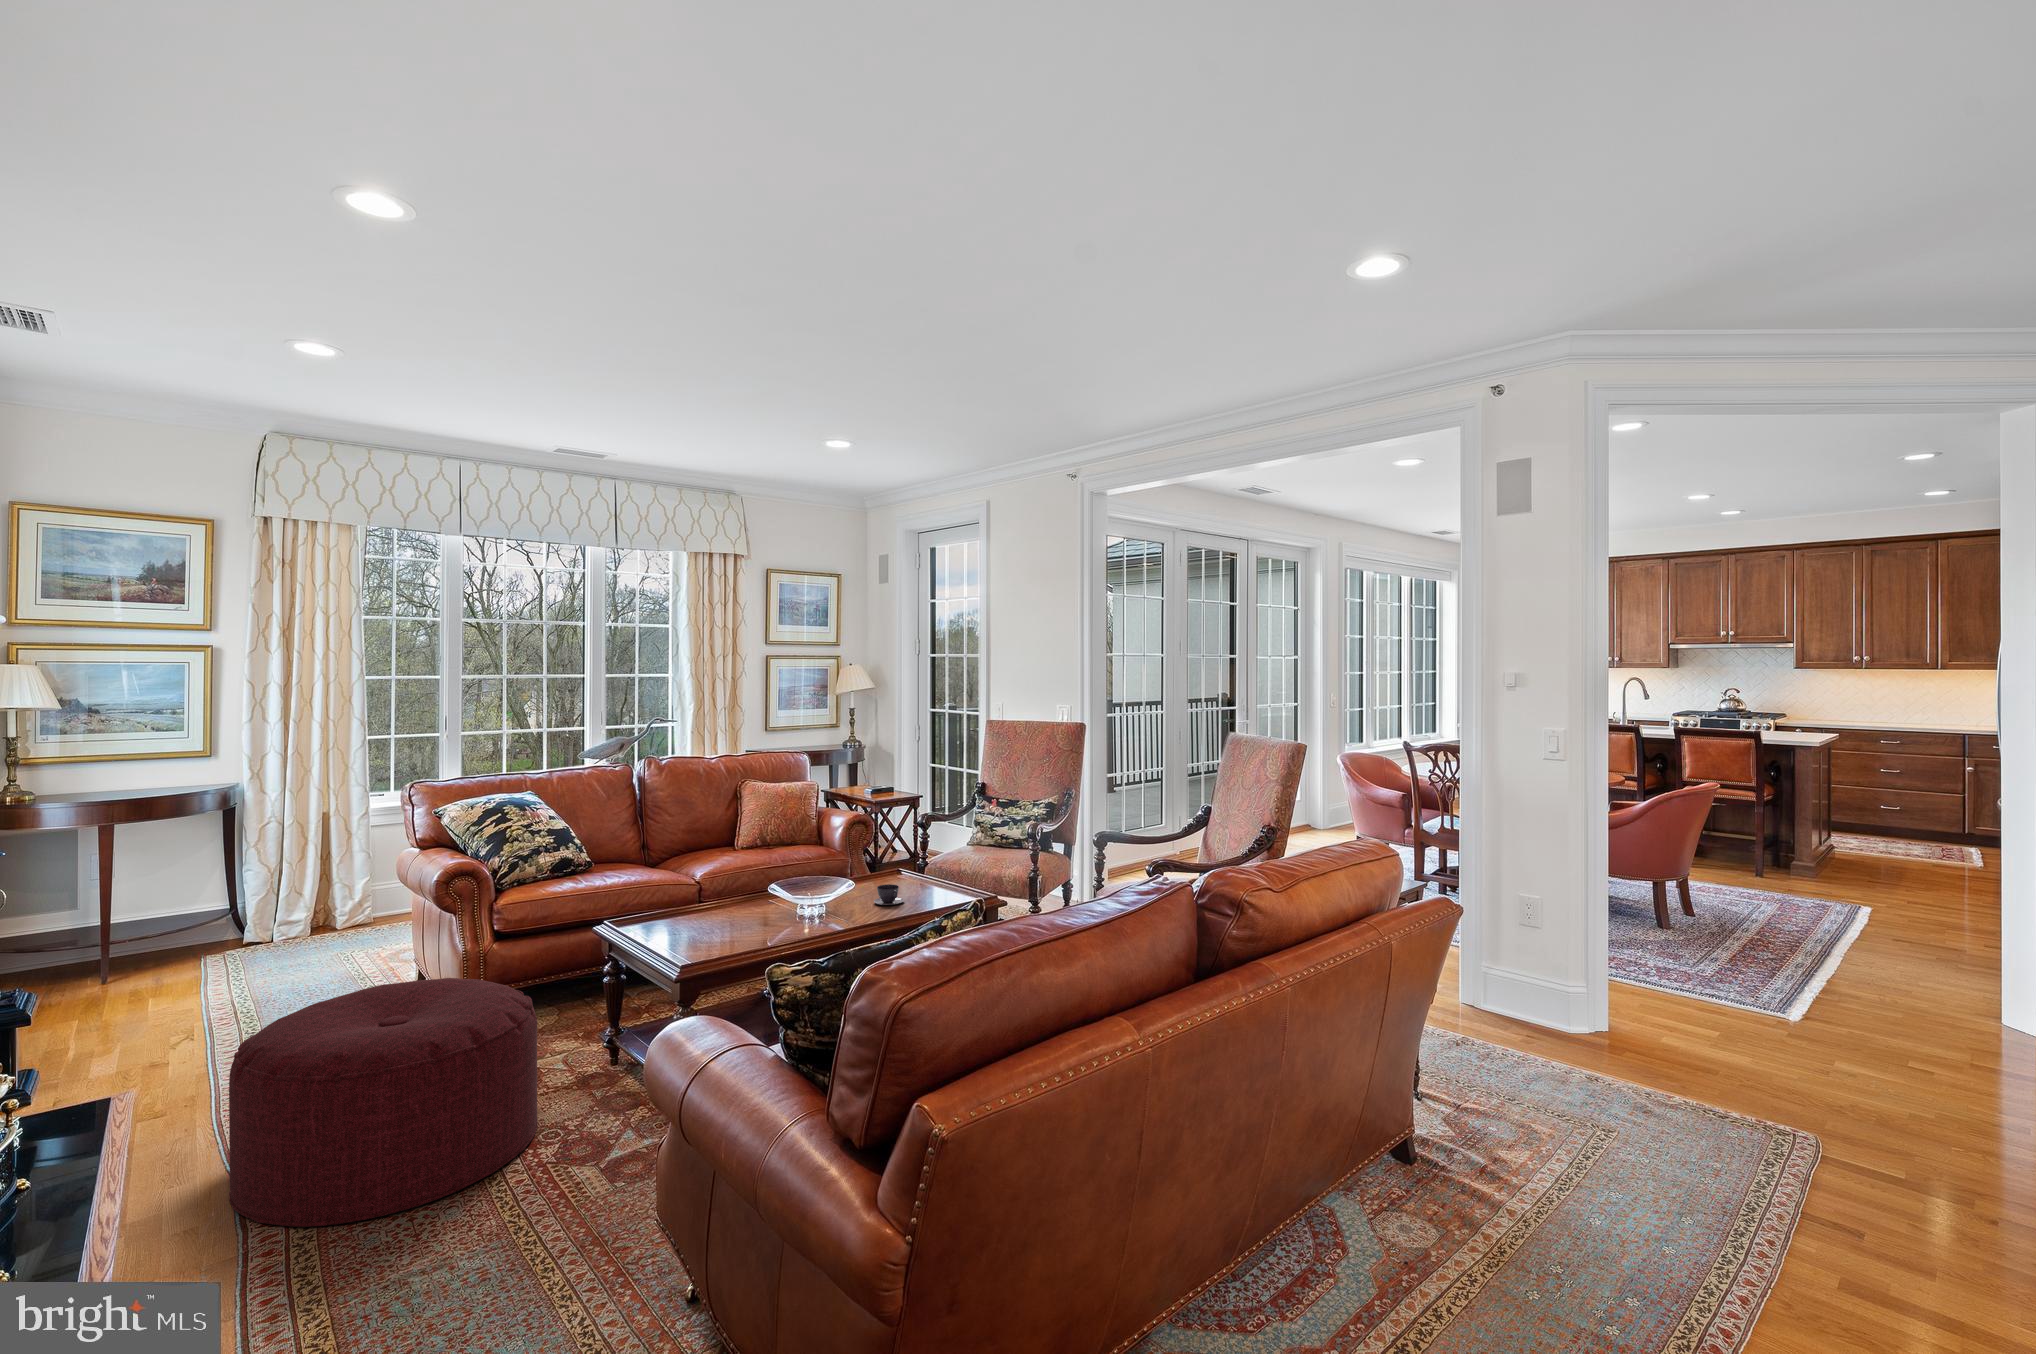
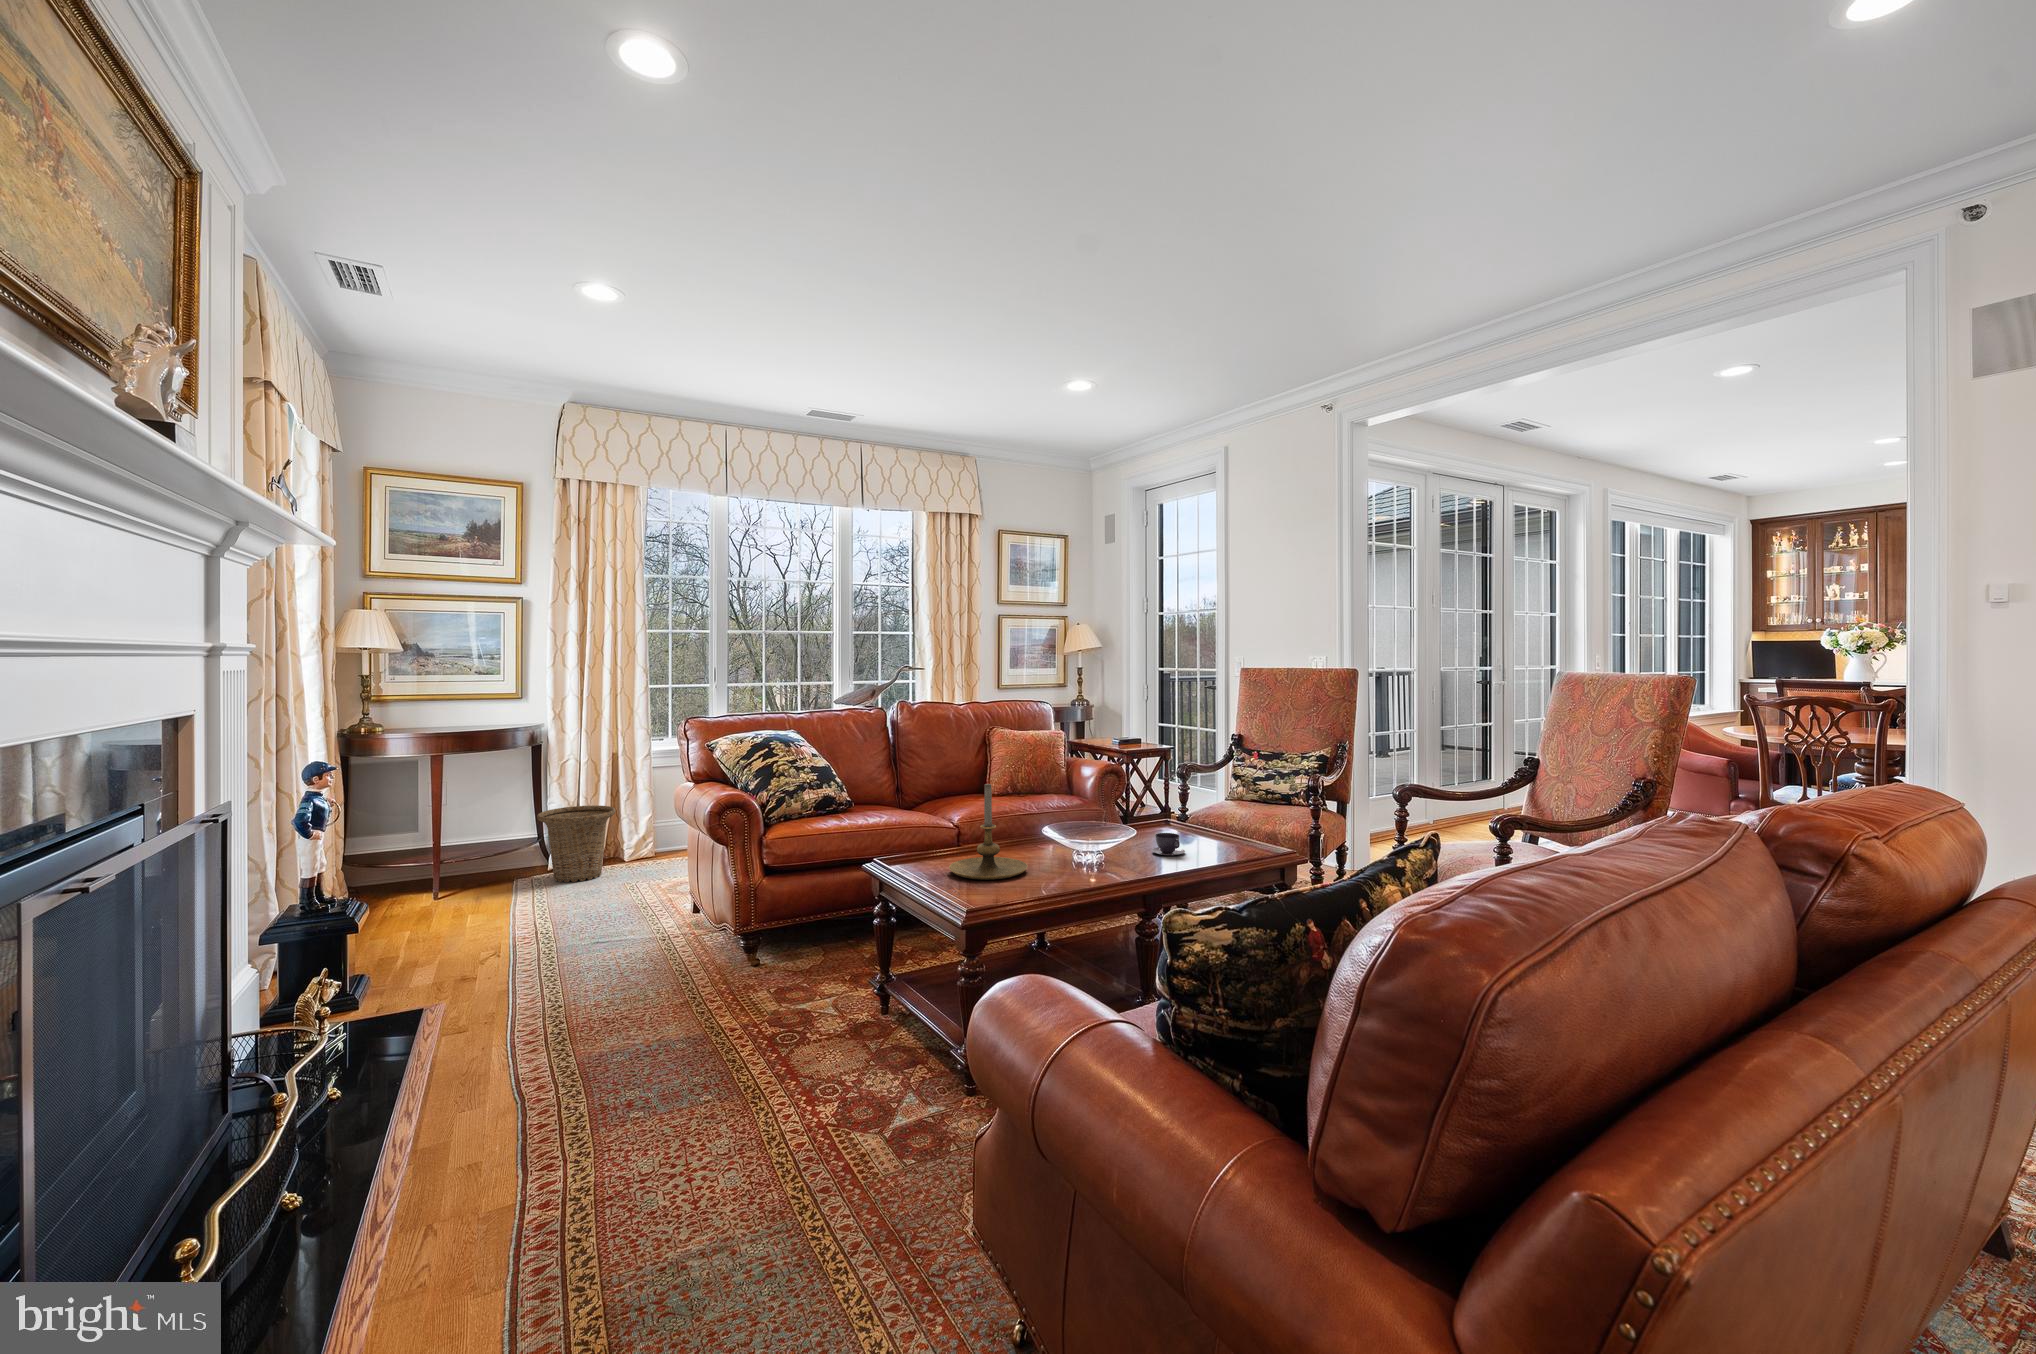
candle holder: none [677,848,752,936] -> present [949,784,1028,880]
basket: none [229,872,325,957] -> present [537,805,616,882]
ottoman: present [229,978,538,1227] -> none [512,909,814,1177]

